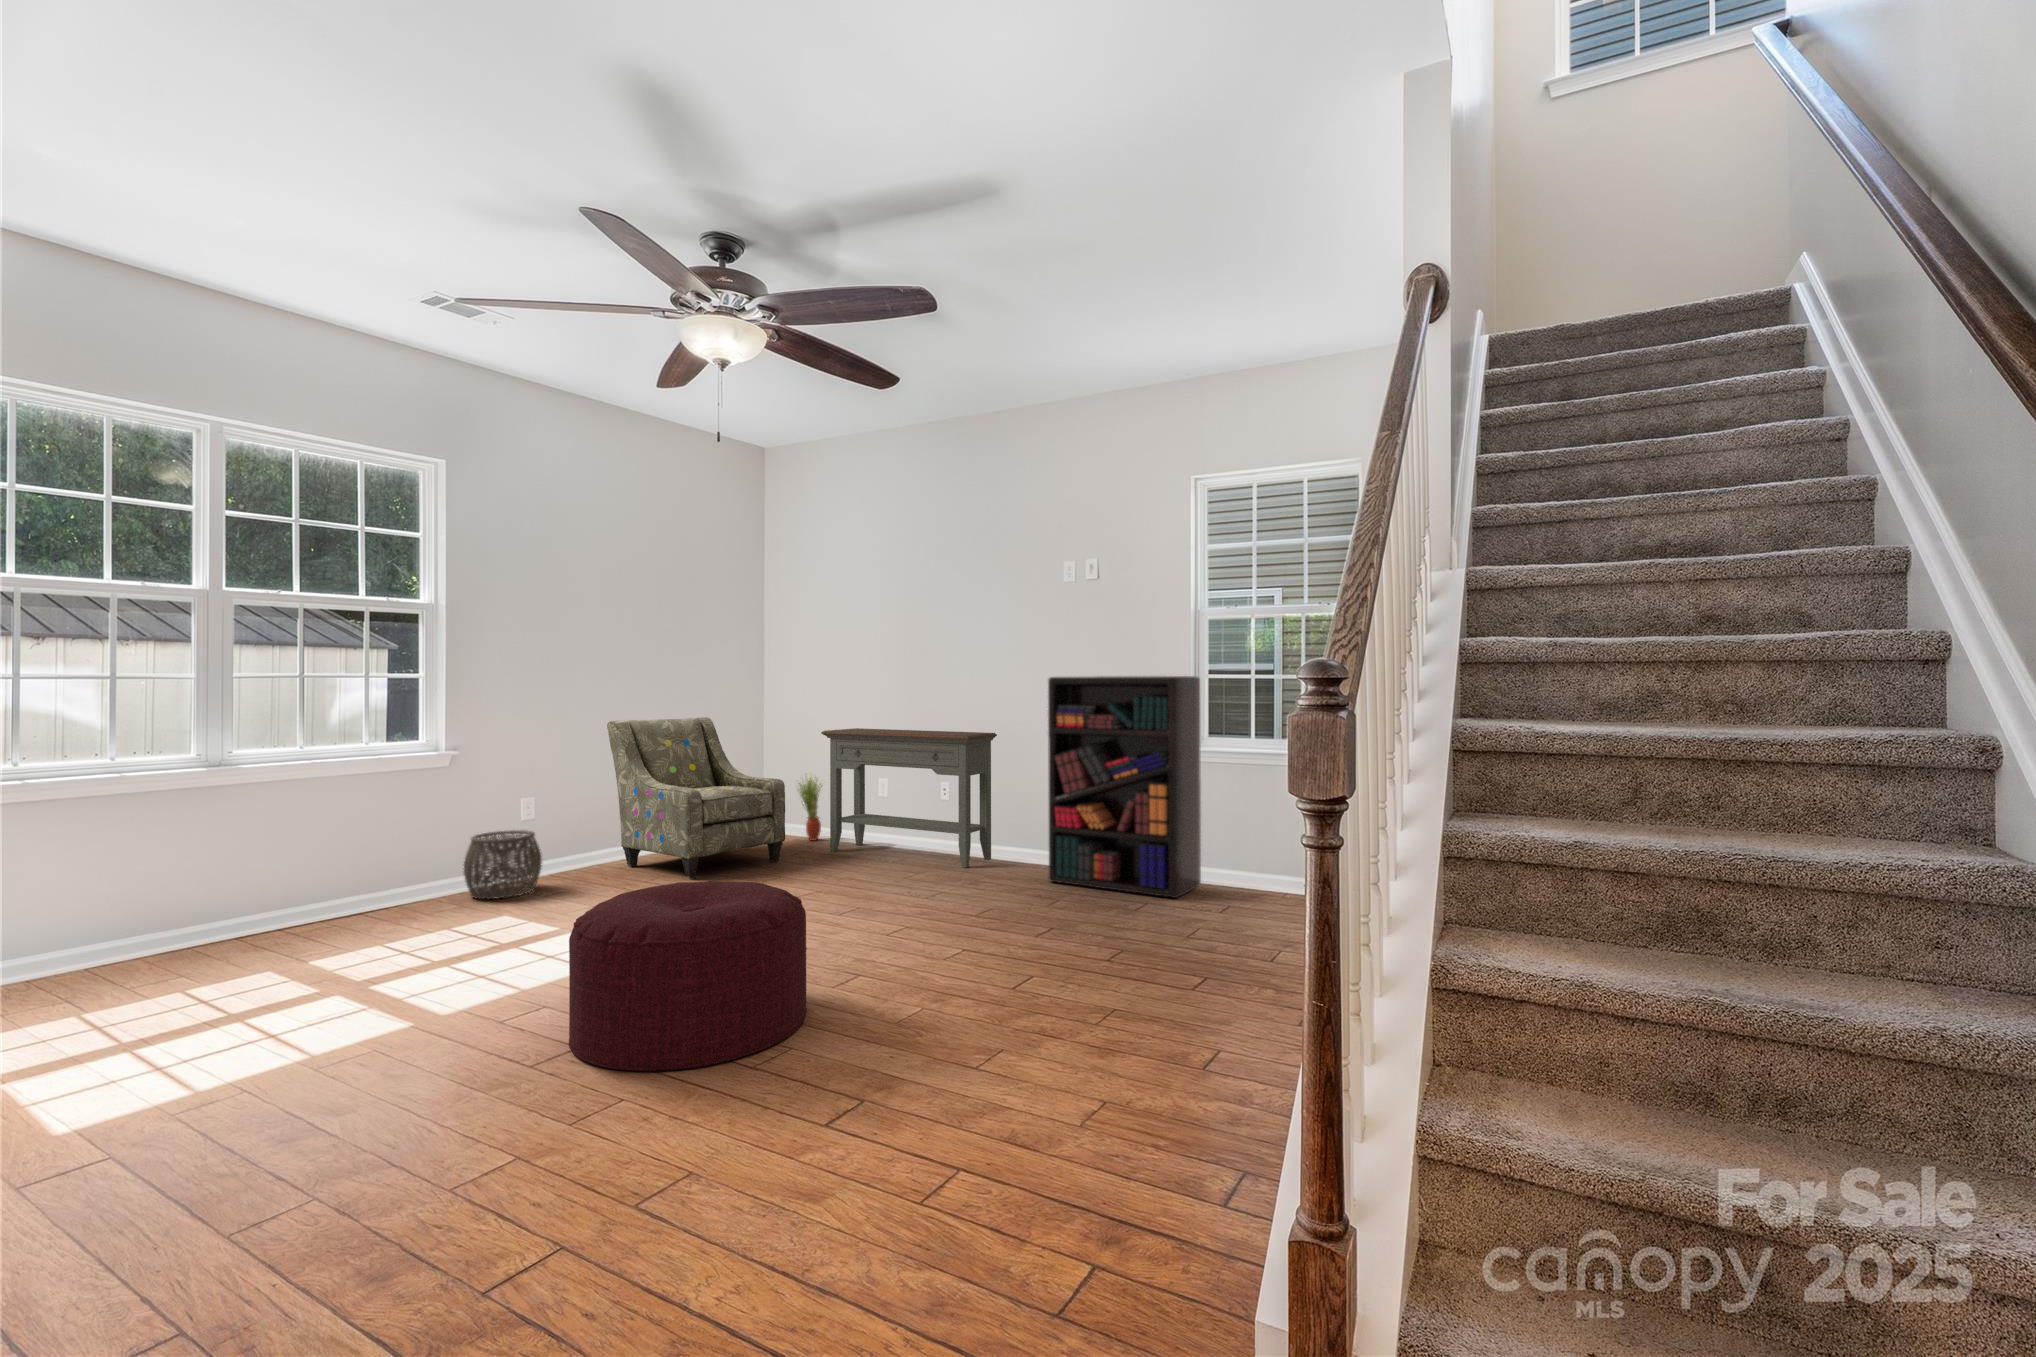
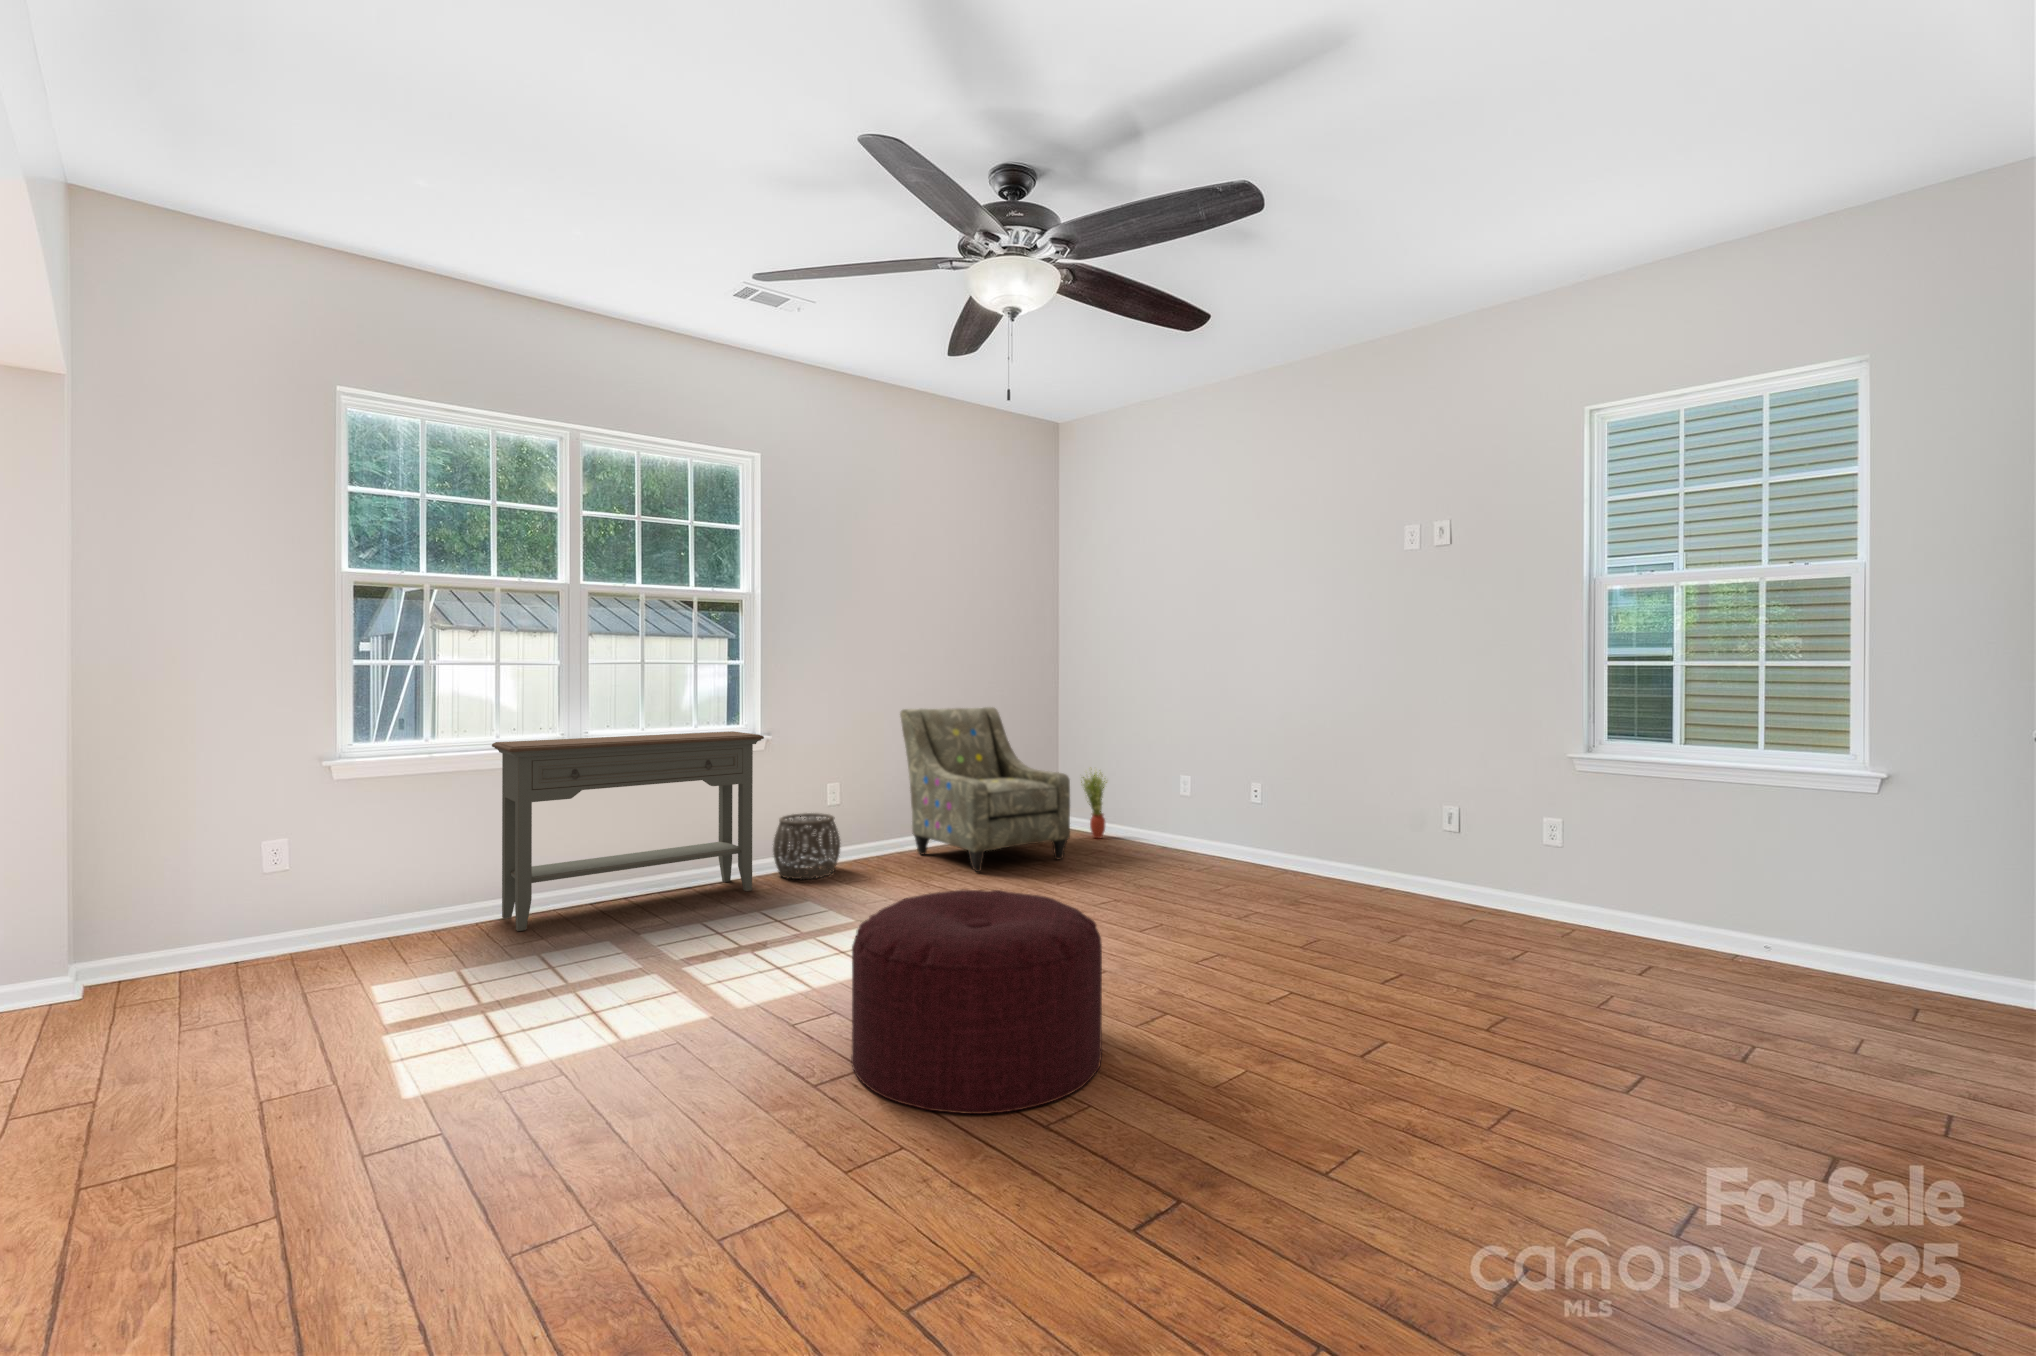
bookshelf: present [1048,676,1201,898] -> none [1374,668,1584,948]
console table: present [821,728,997,868] -> present [492,731,764,931]

